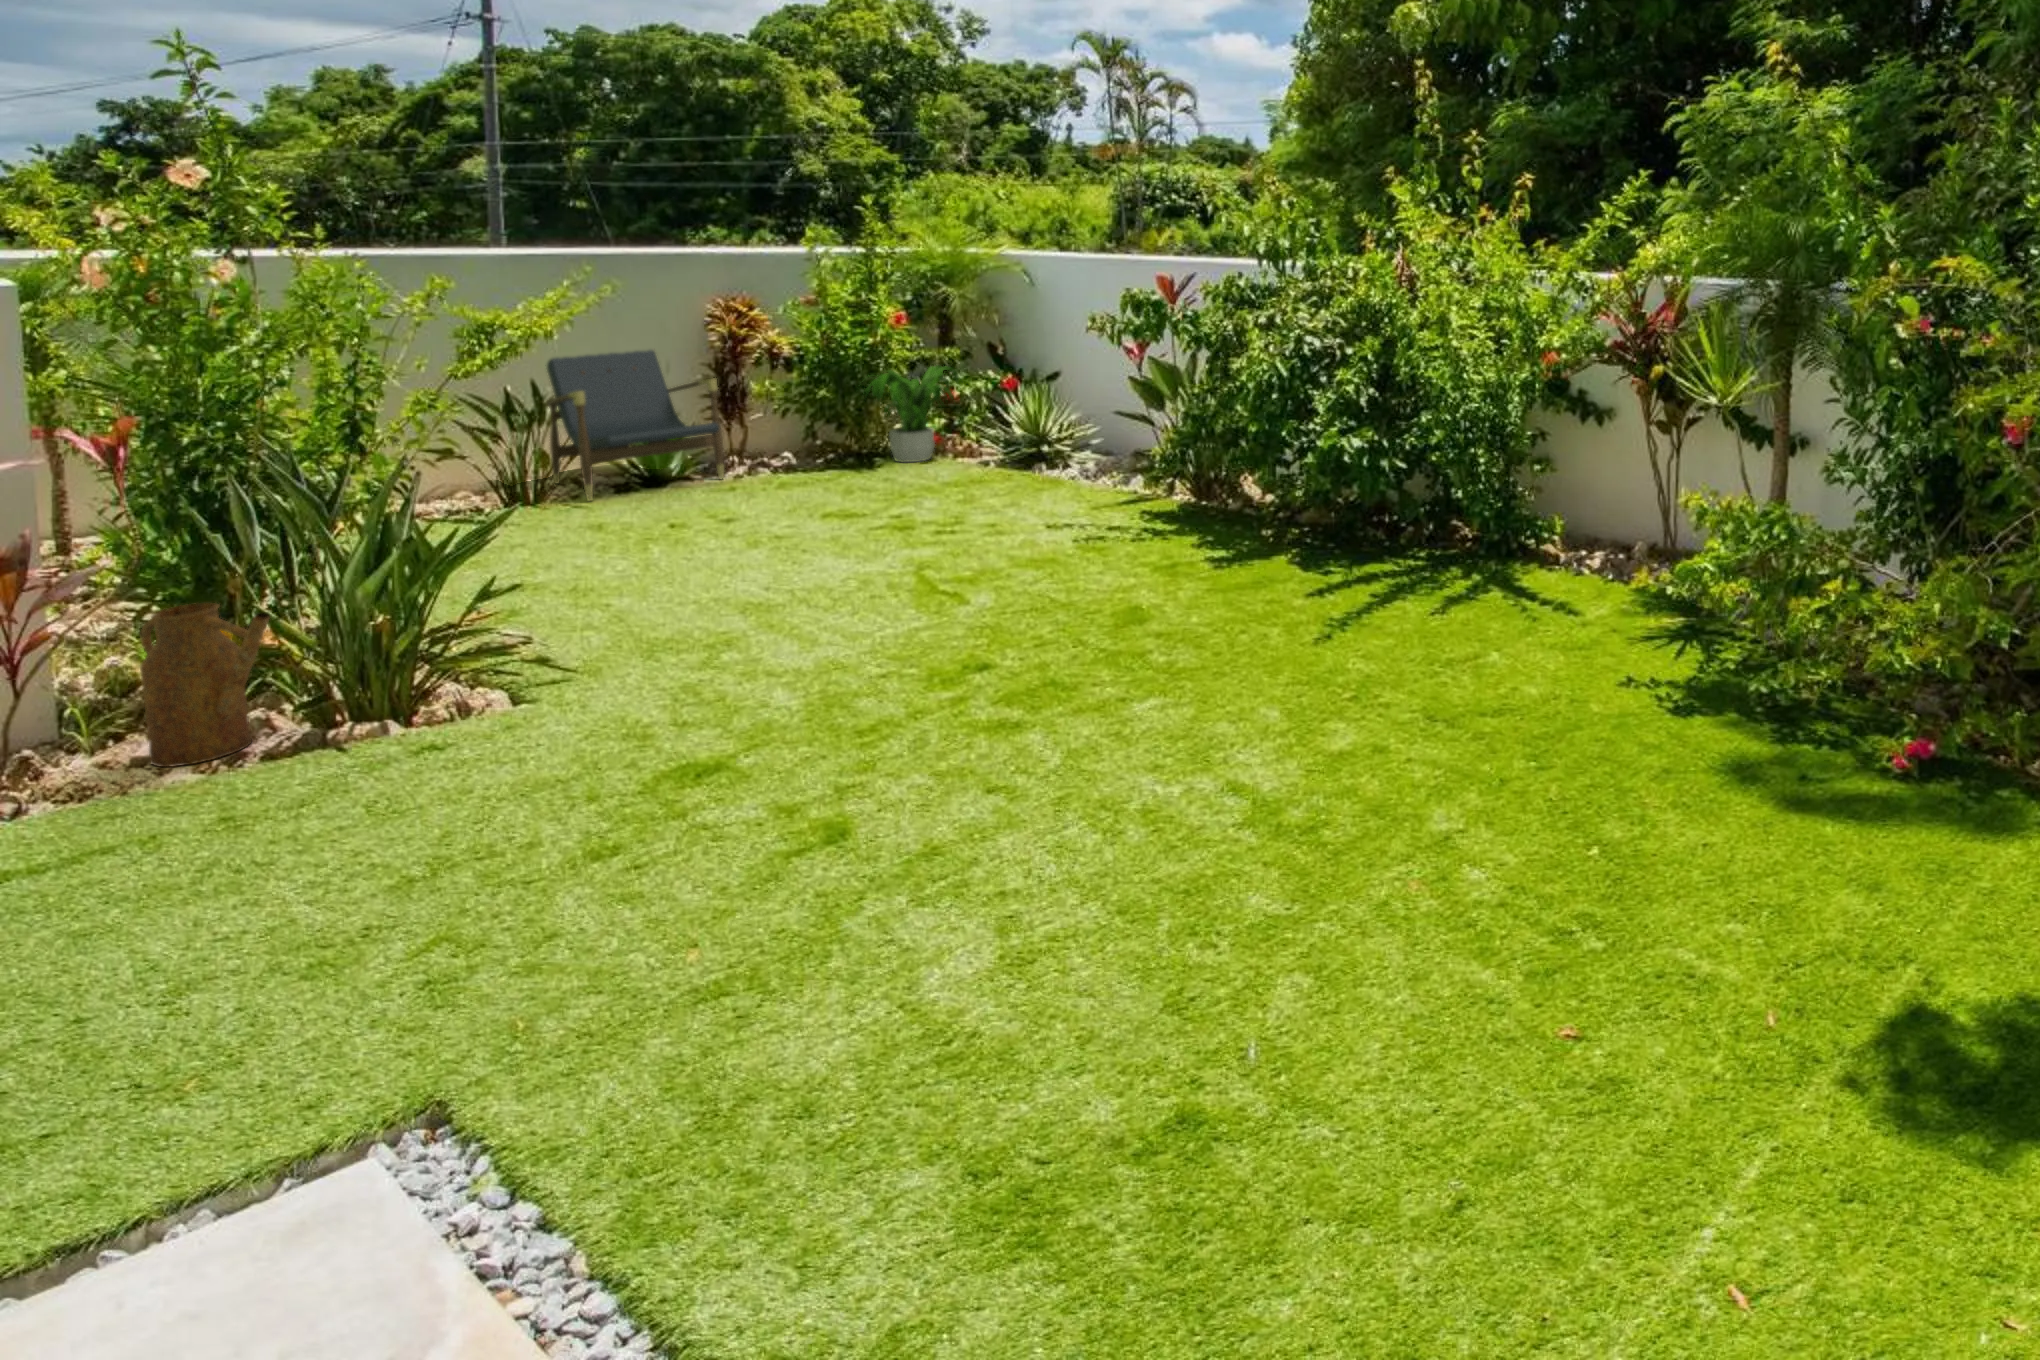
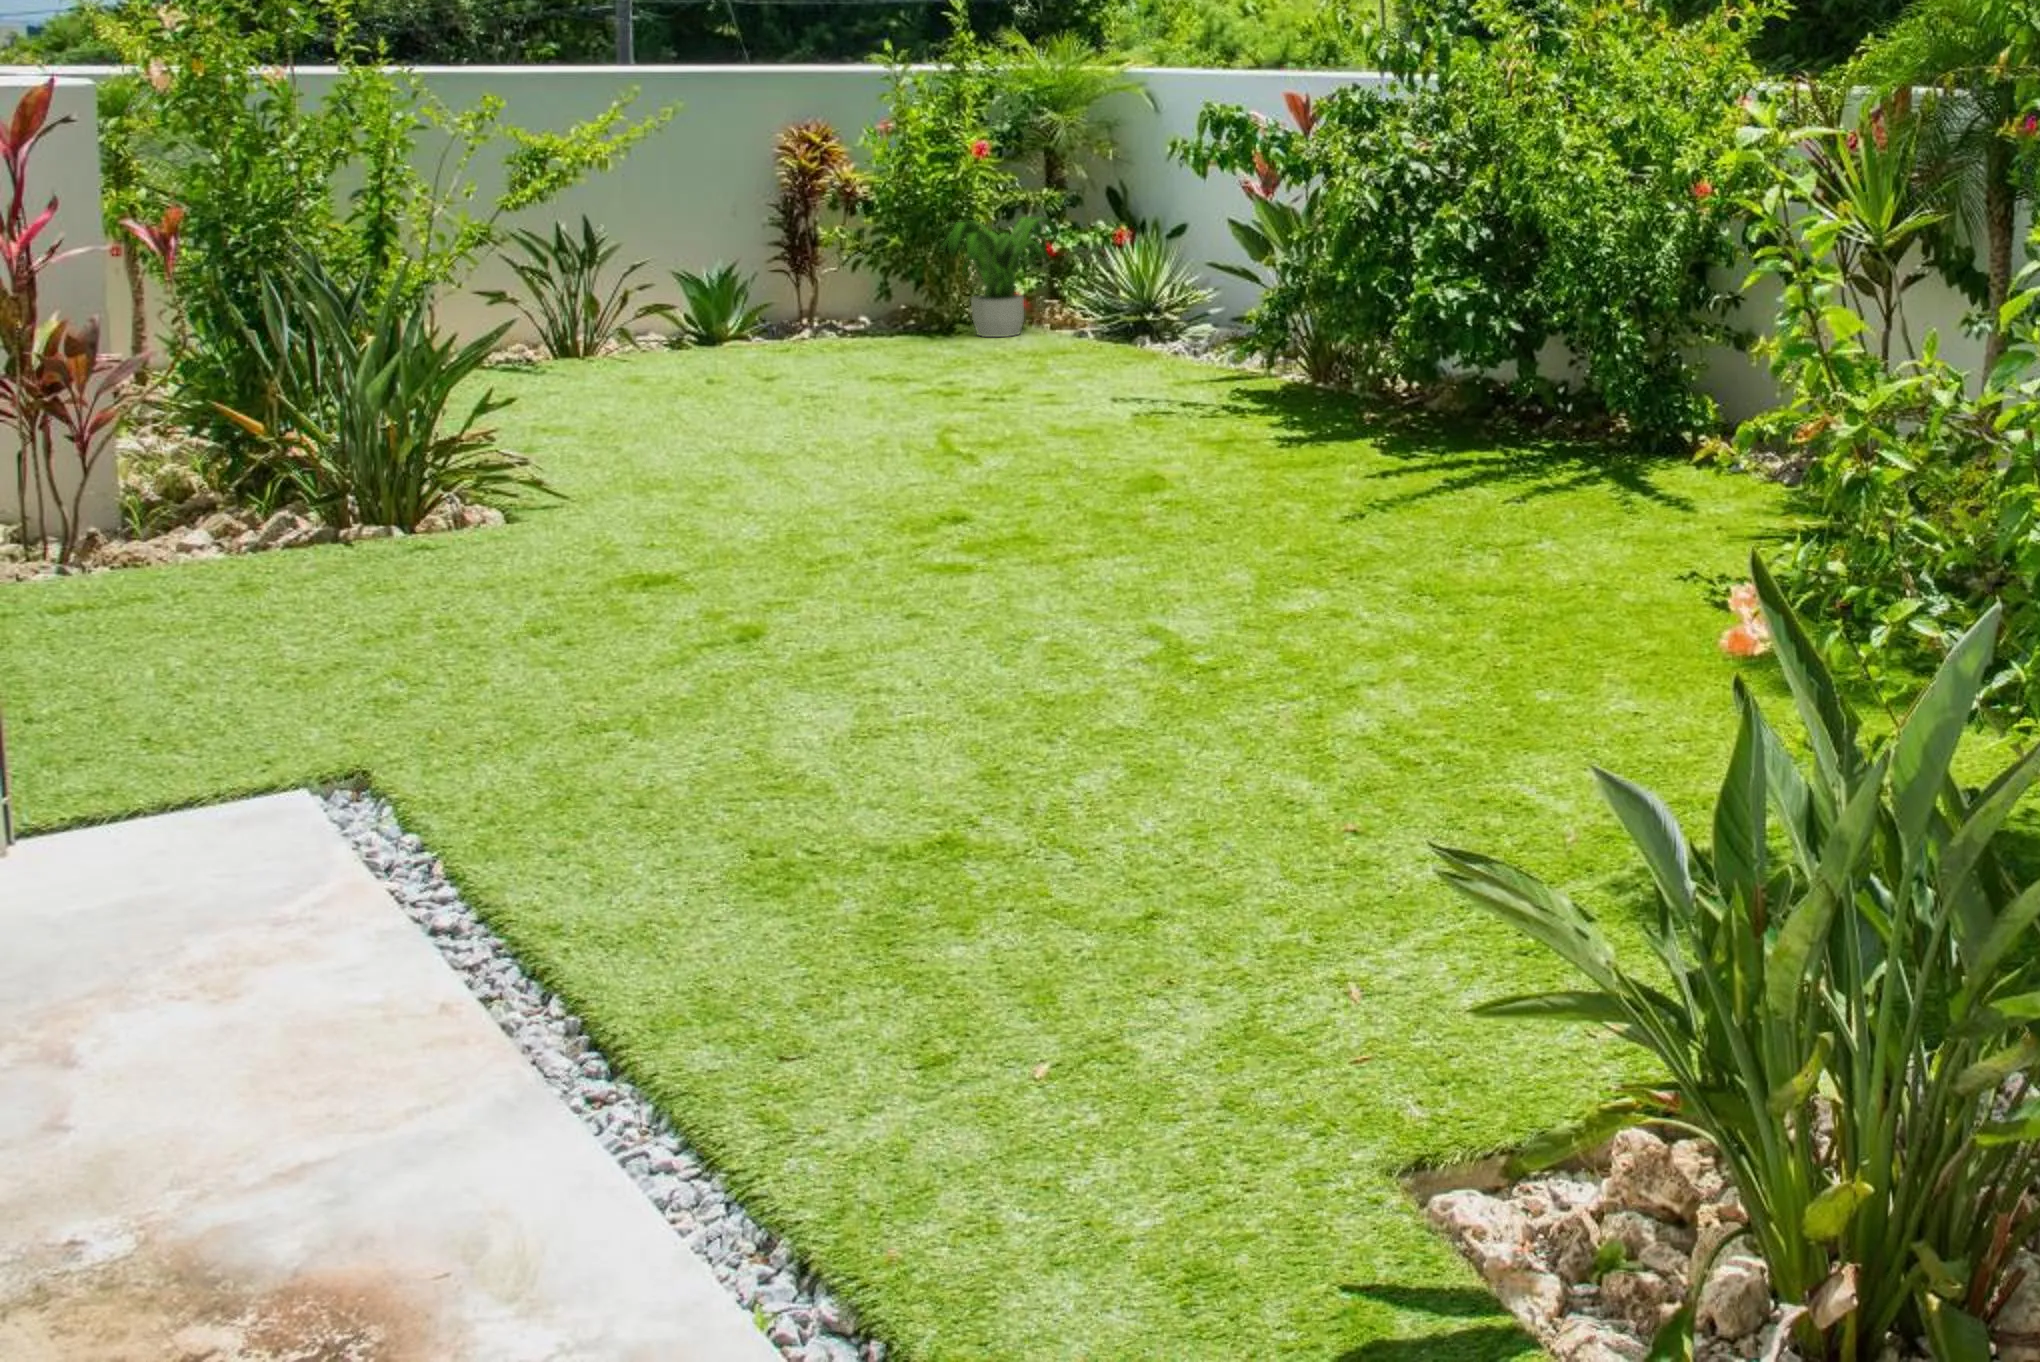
lounge chair: present [547,350,724,501] -> none [596,175,782,360]
watering can: present [140,603,270,767] -> none [195,392,295,546]

